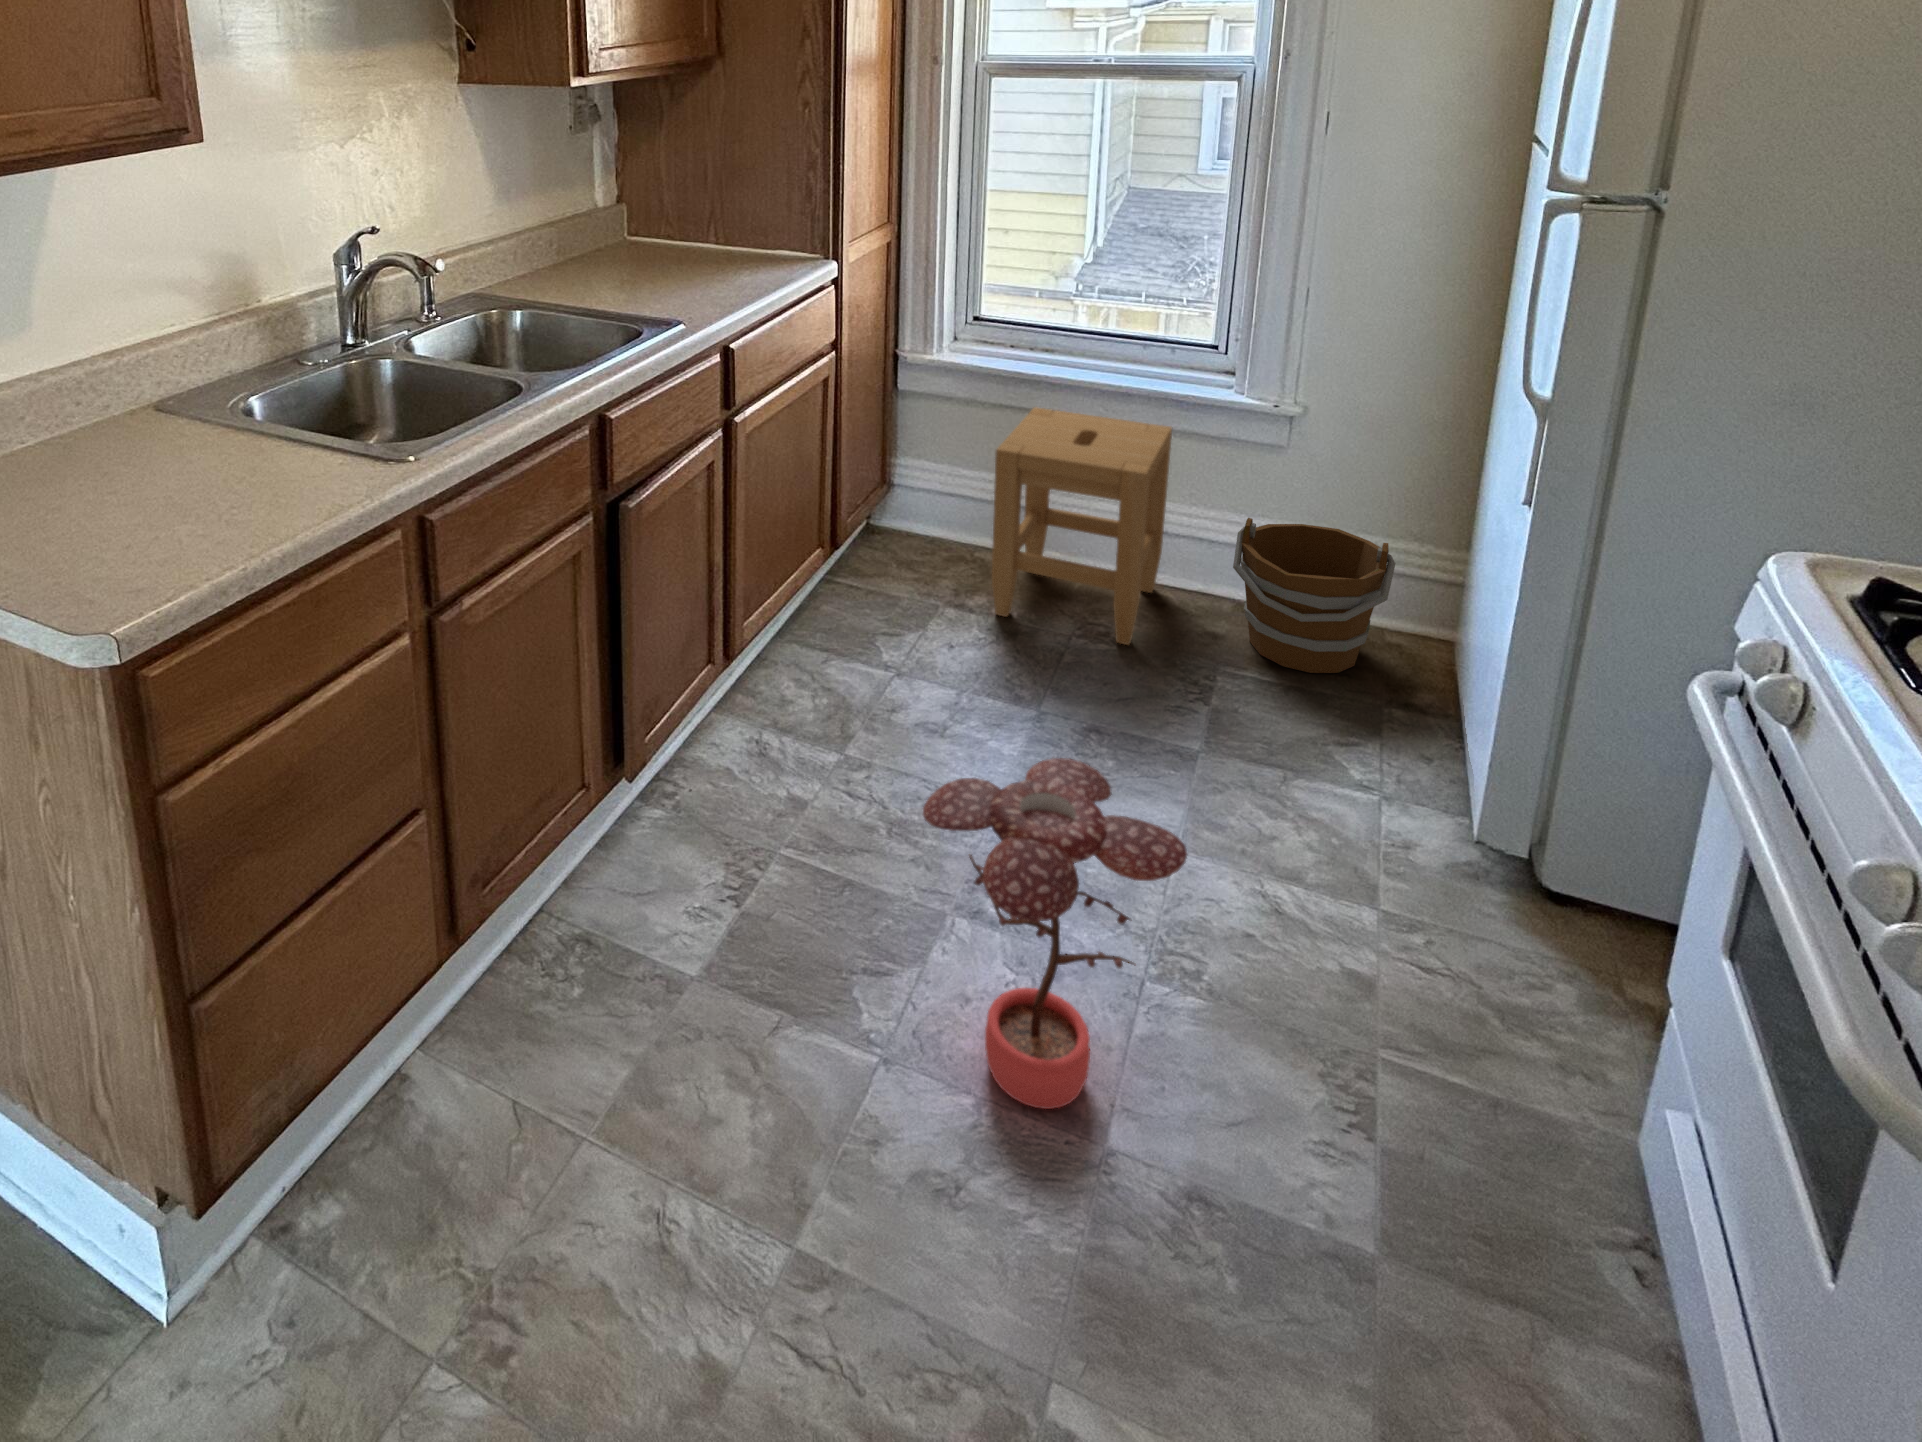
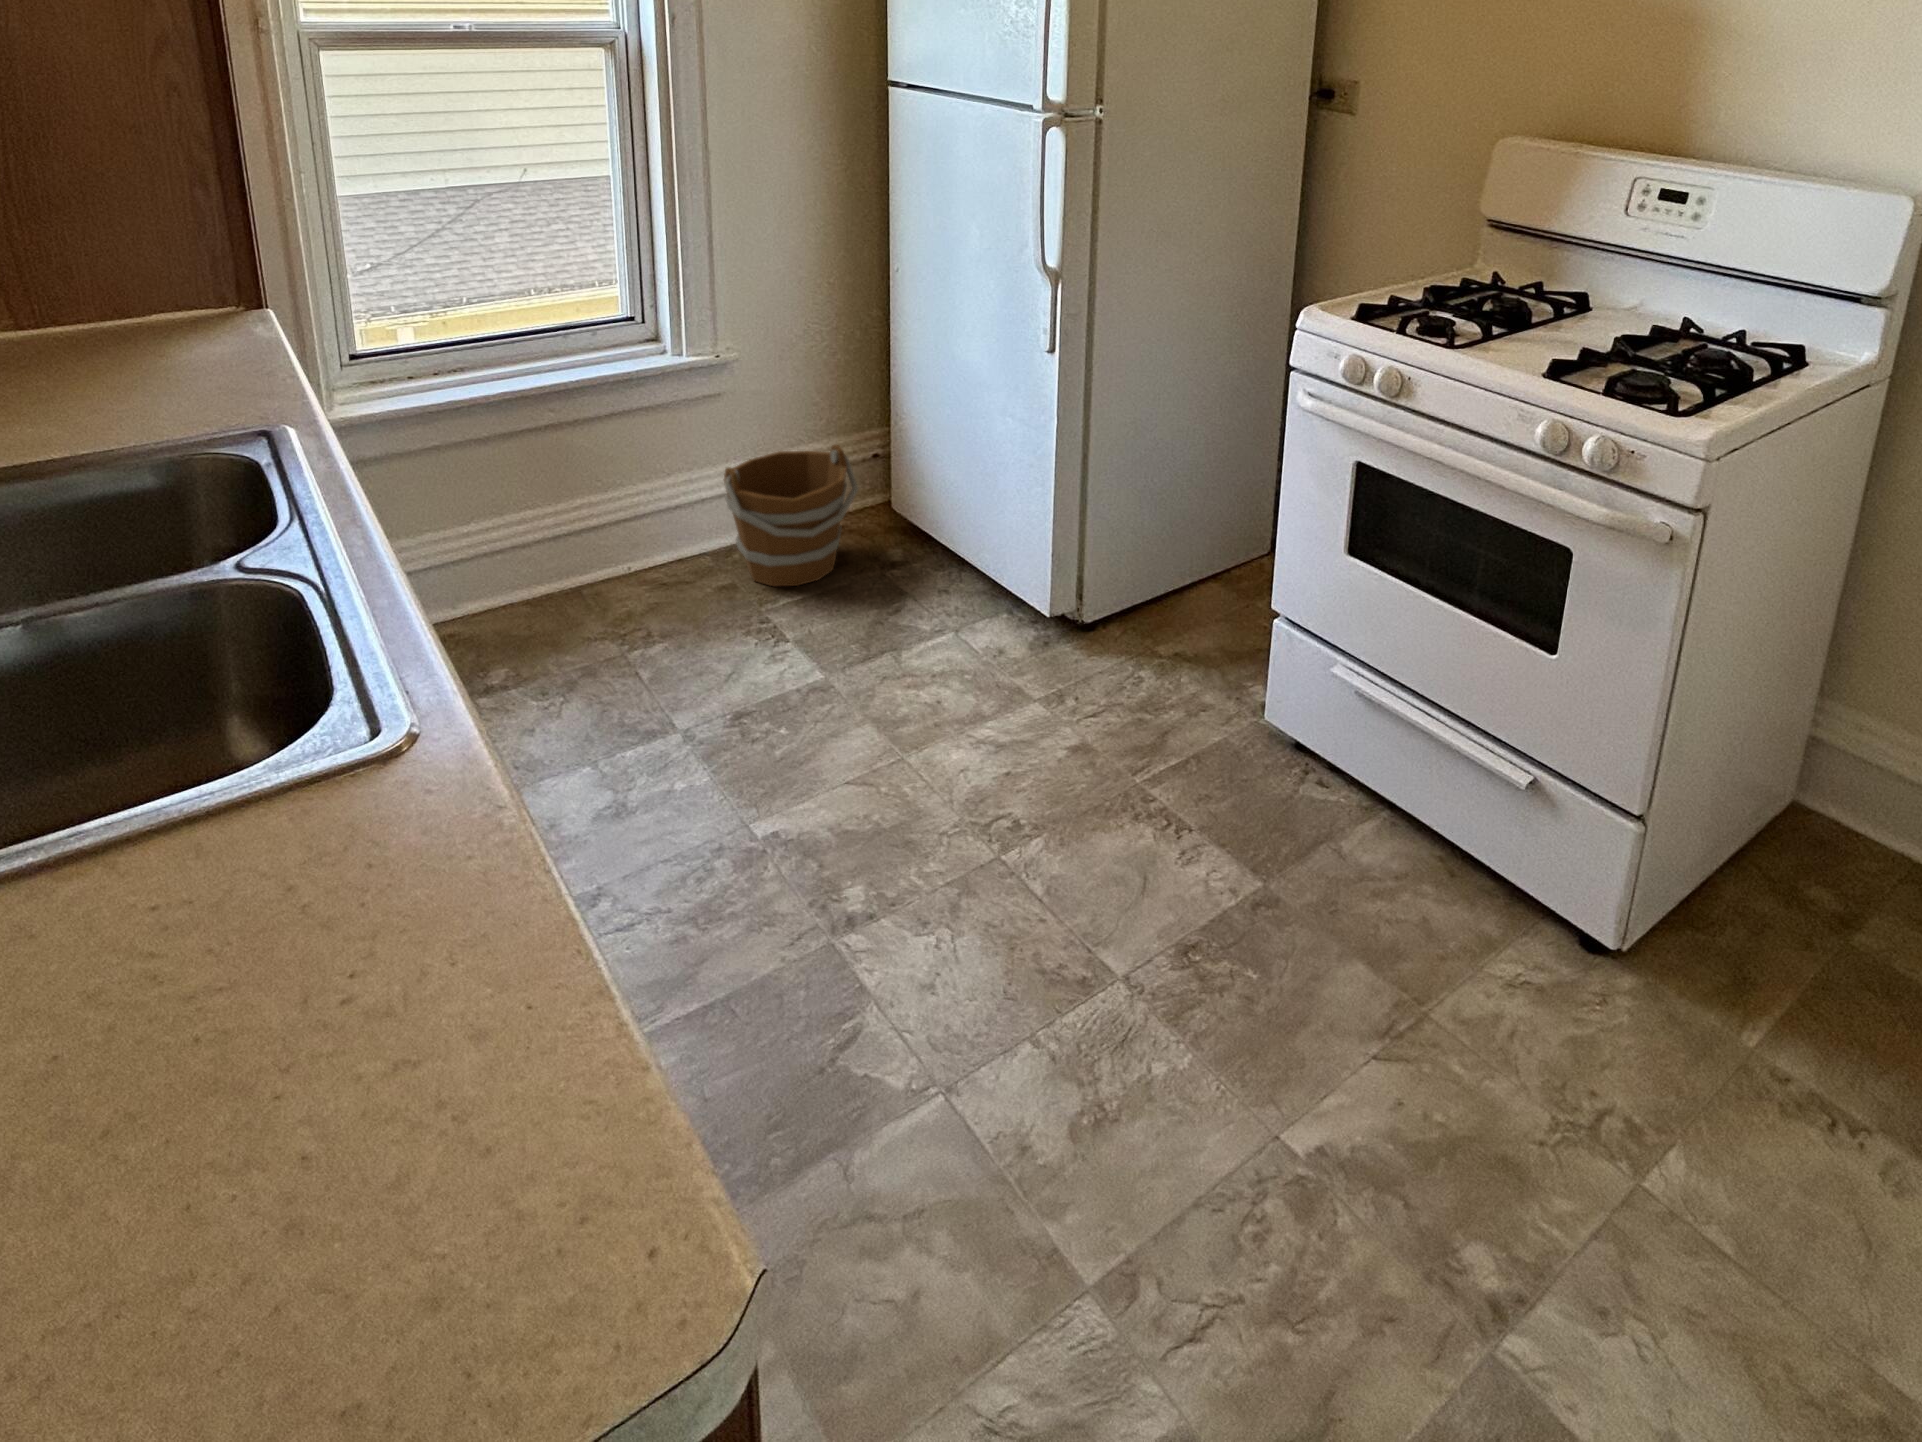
stool: present [992,408,1172,645] -> none [466,408,680,680]
potted plant: present [923,758,1187,1109] -> none [925,686,1131,1016]

